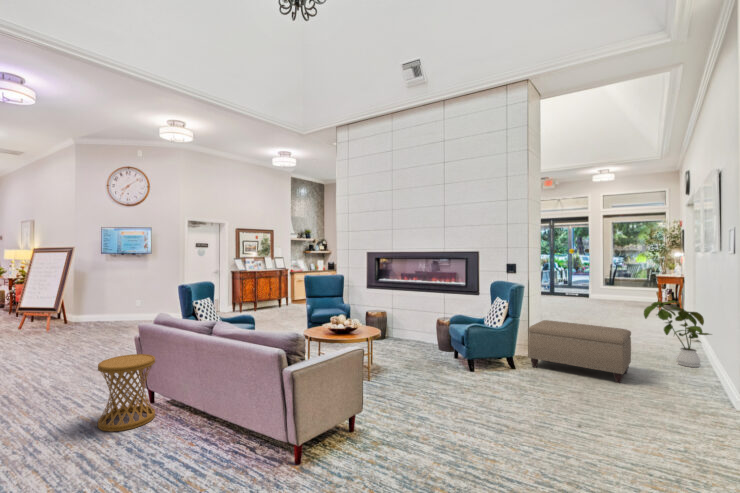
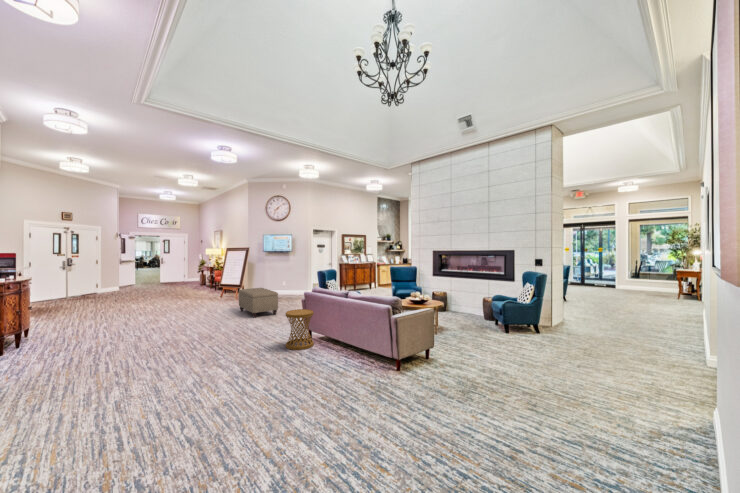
house plant: present [644,301,710,367] -> none [646,288,703,339]
ottoman: present [528,320,631,383] -> present [239,288,278,318]

